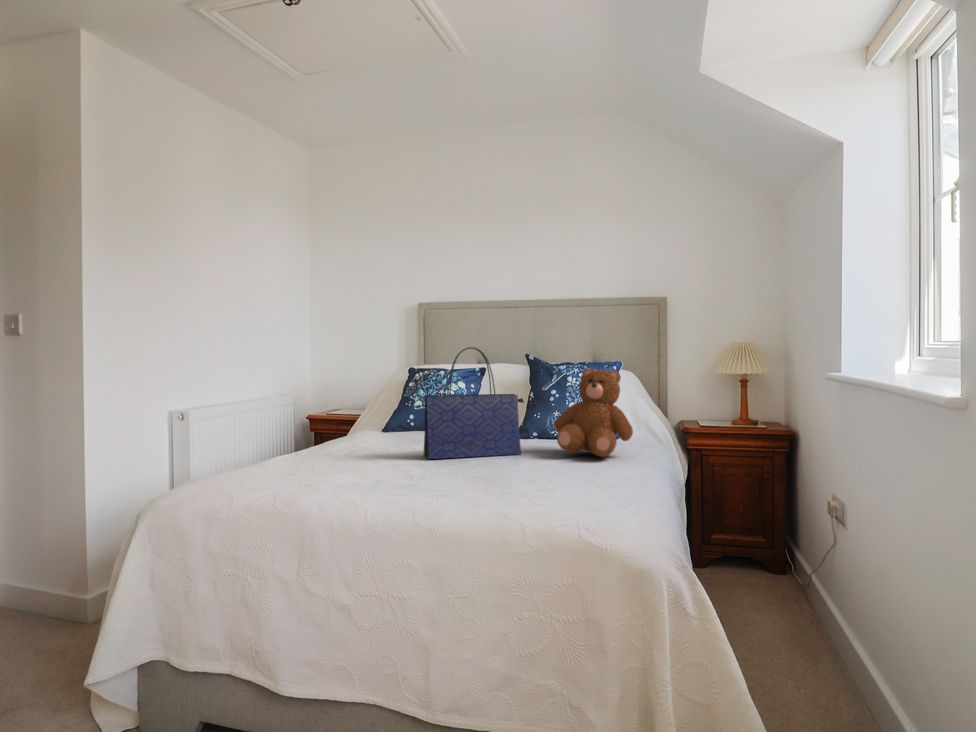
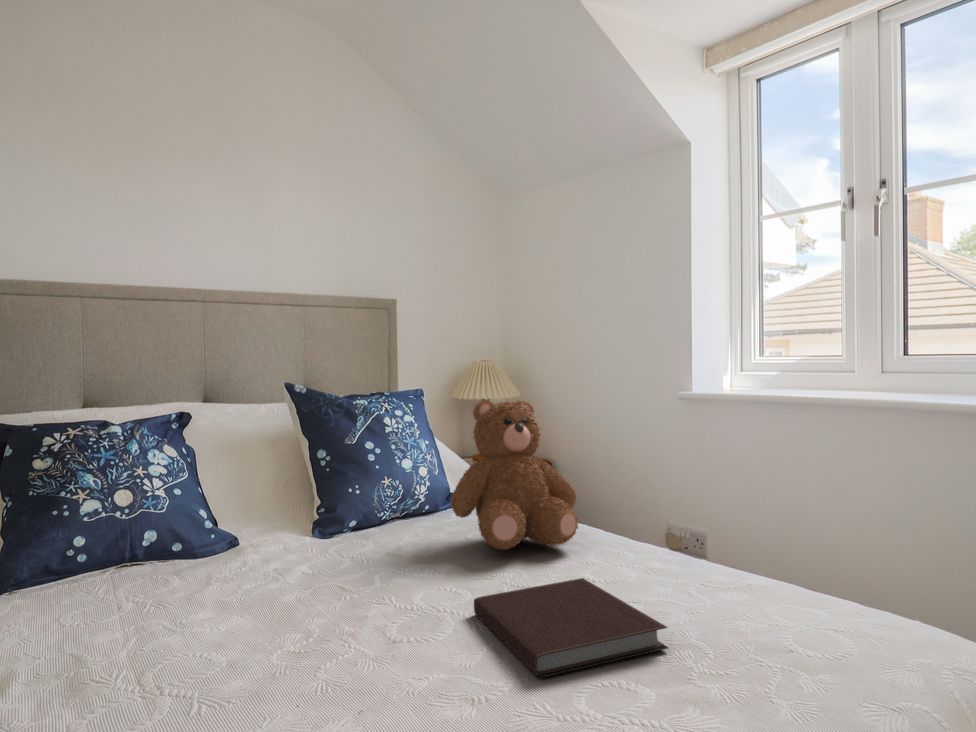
tote bag: present [424,347,524,459] -> none [252,376,425,642]
notebook: none [473,459,563,488] -> present [474,578,668,677]

